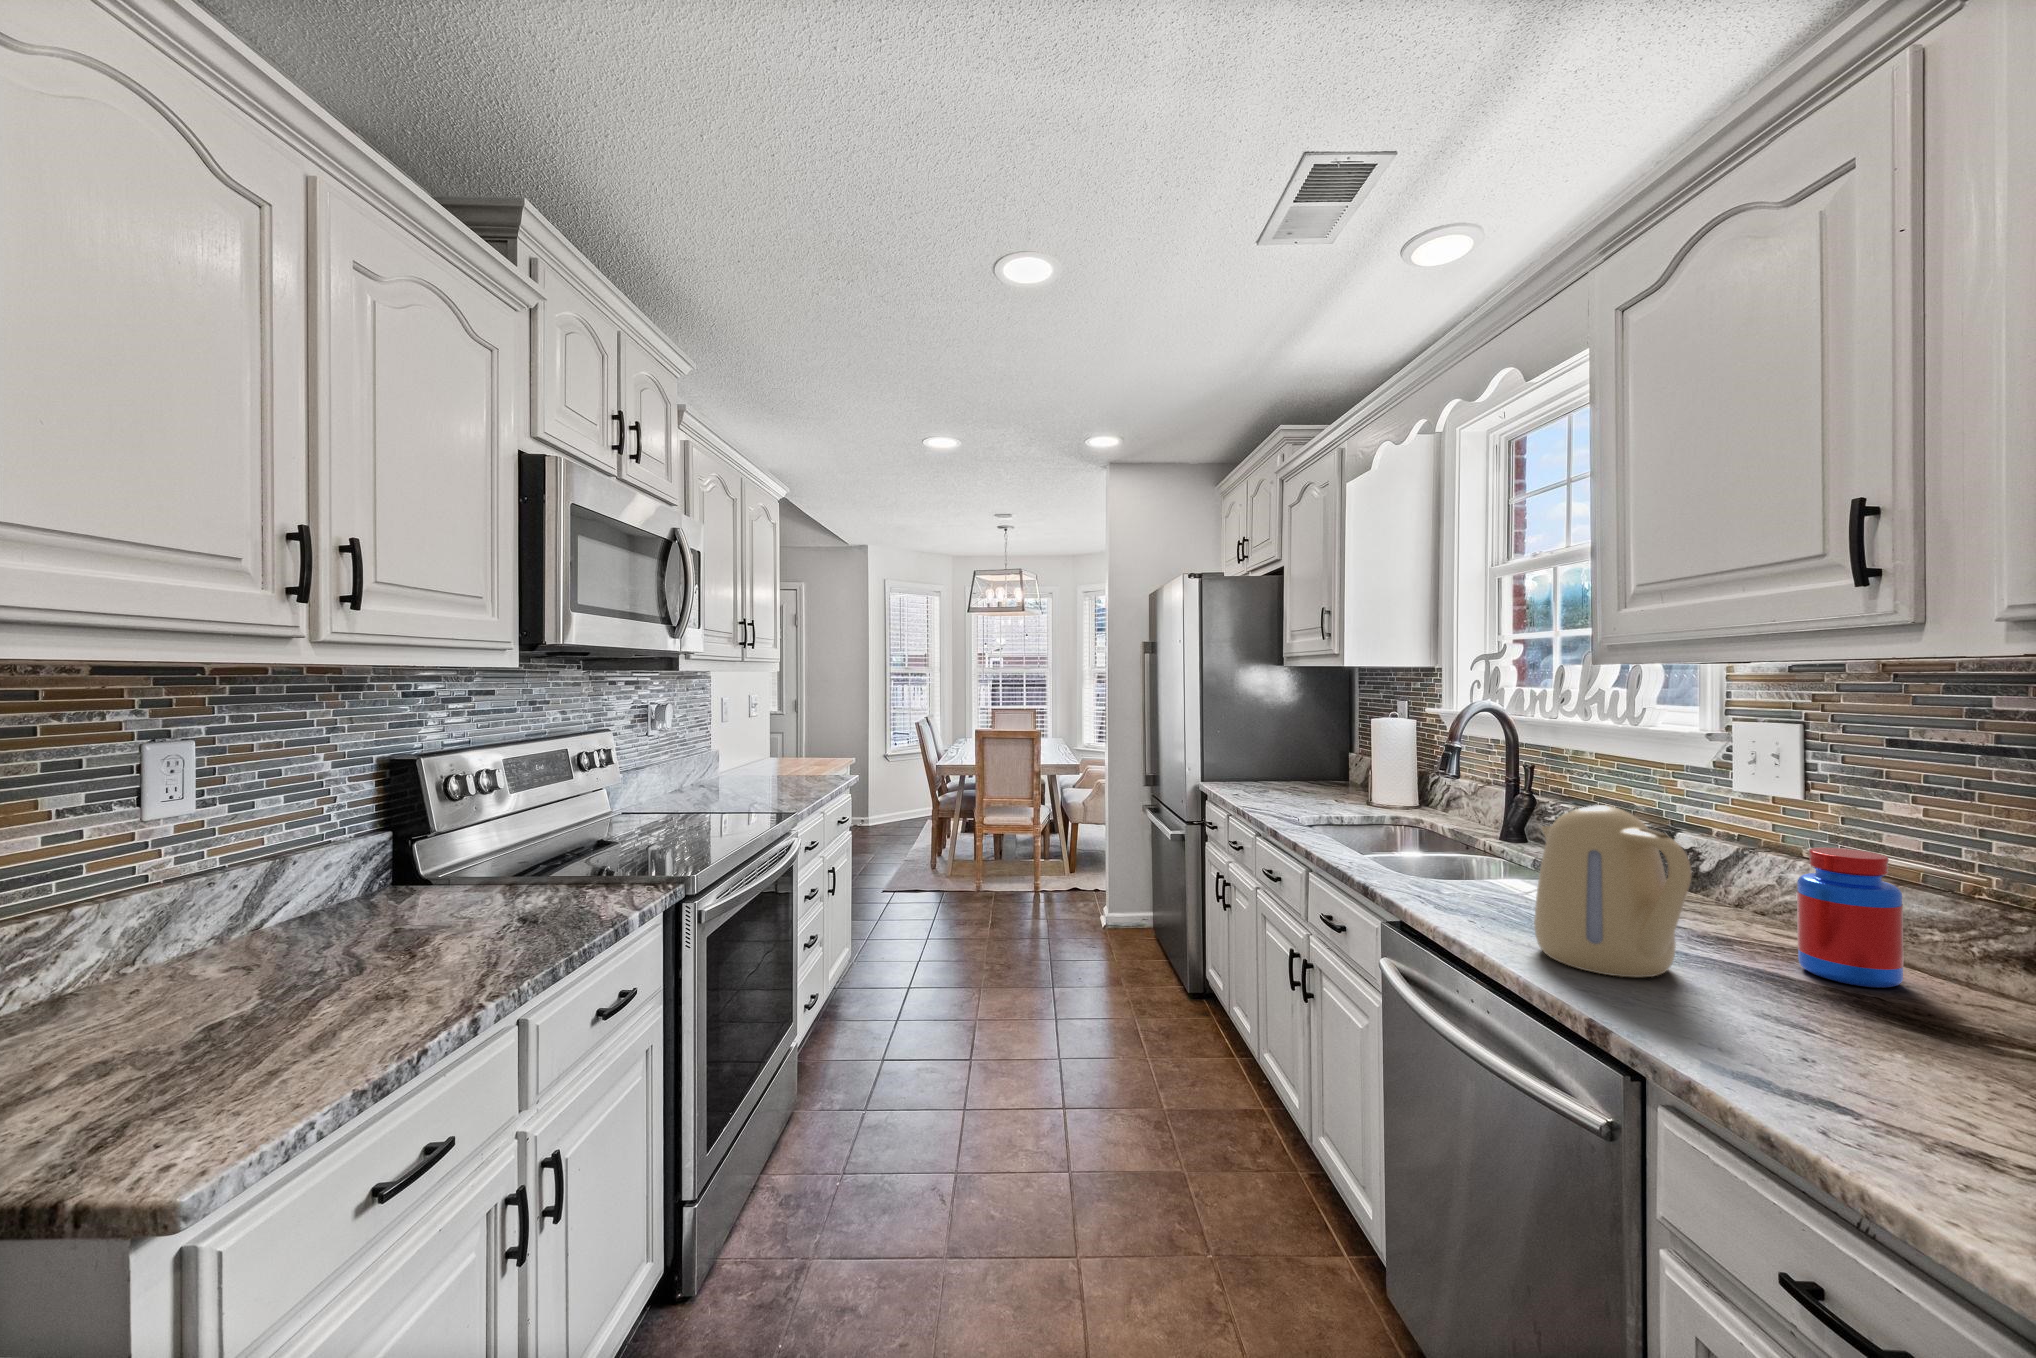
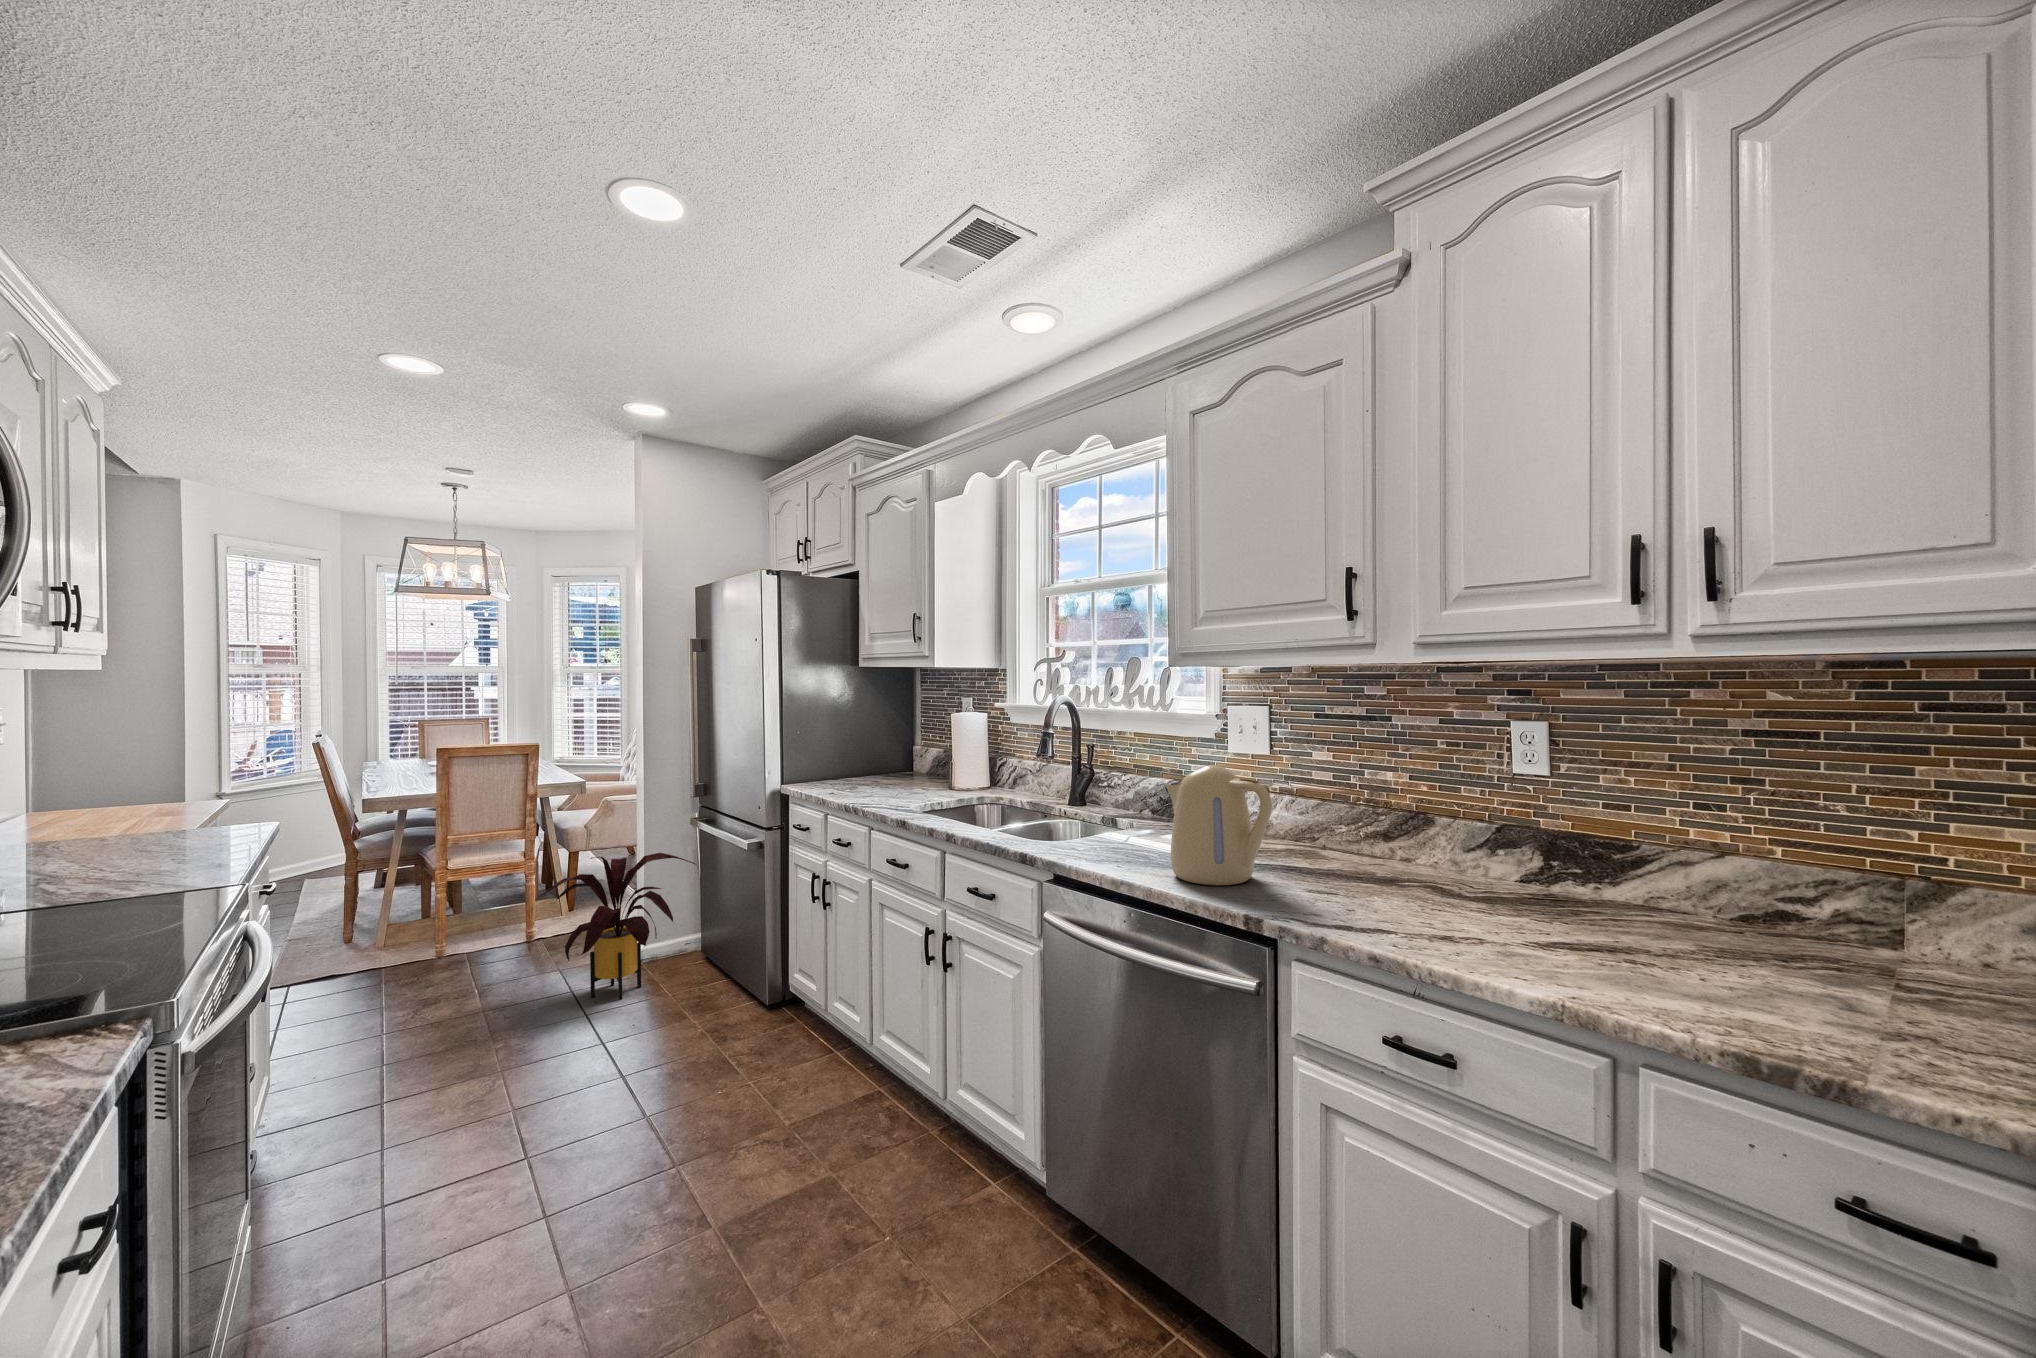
house plant: none [1012,830,1143,956] -> present [543,853,696,999]
jar: present [1797,847,1903,988] -> none [1296,782,1345,866]

